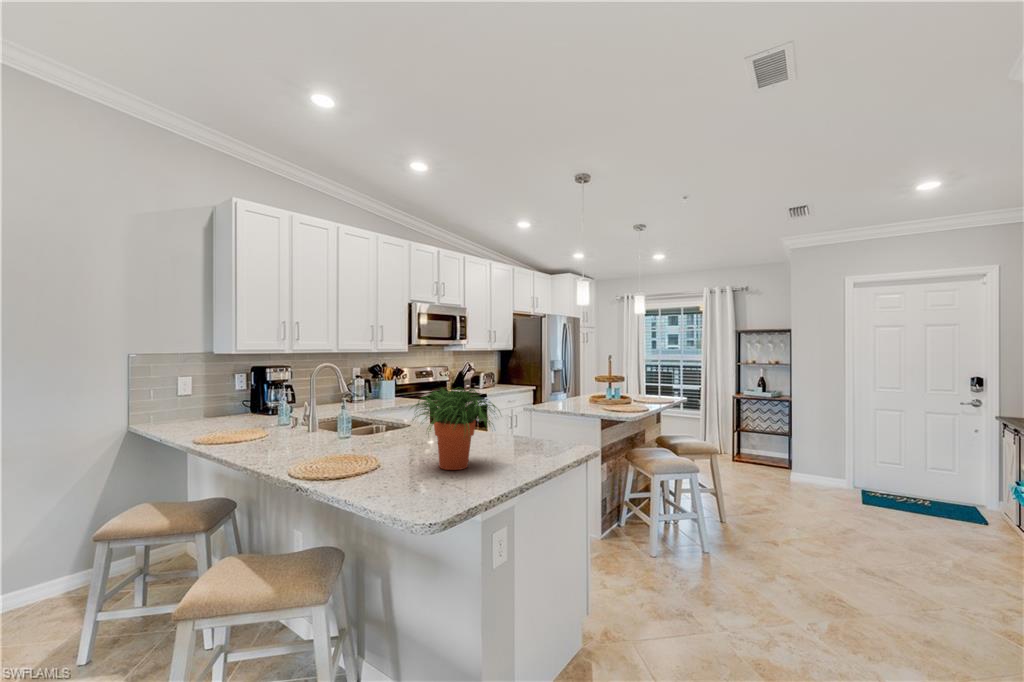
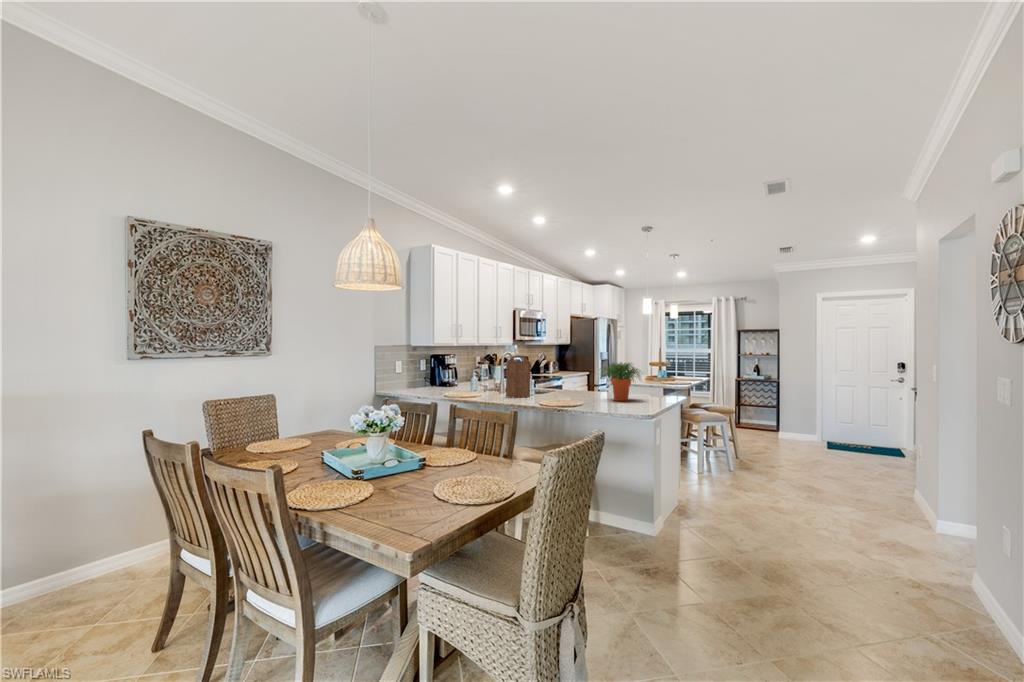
cutting board: none [262,371,313,450] -> present [506,355,531,397]

